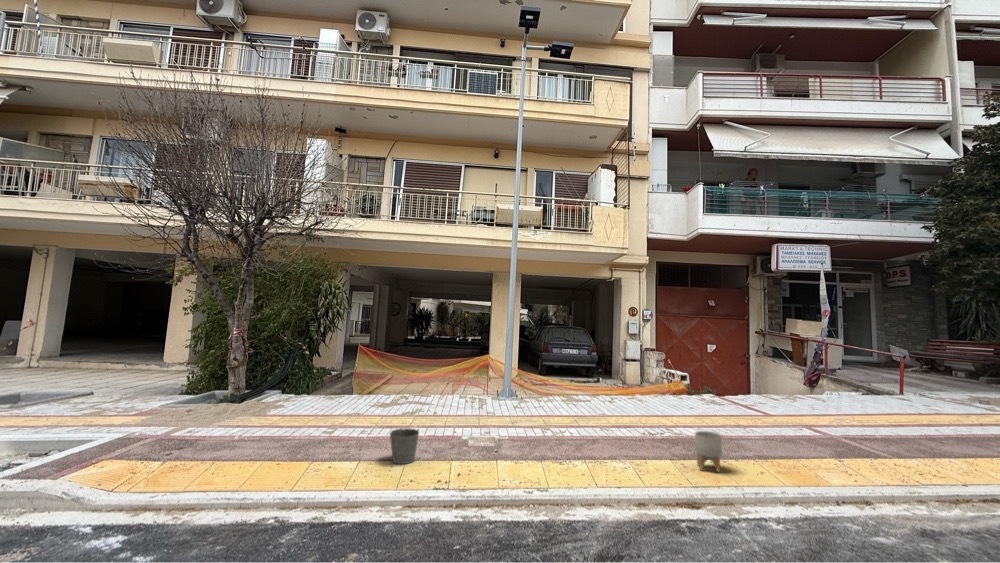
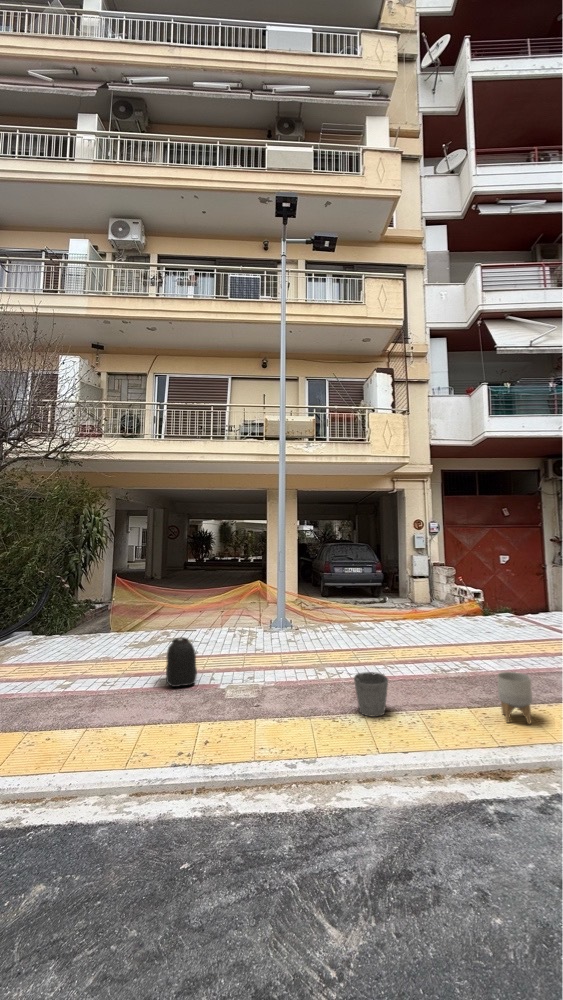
backpack: none [415,395,442,437] -> present [166,637,197,687]
bucket: present [390,428,419,464] -> present [354,672,388,717]

